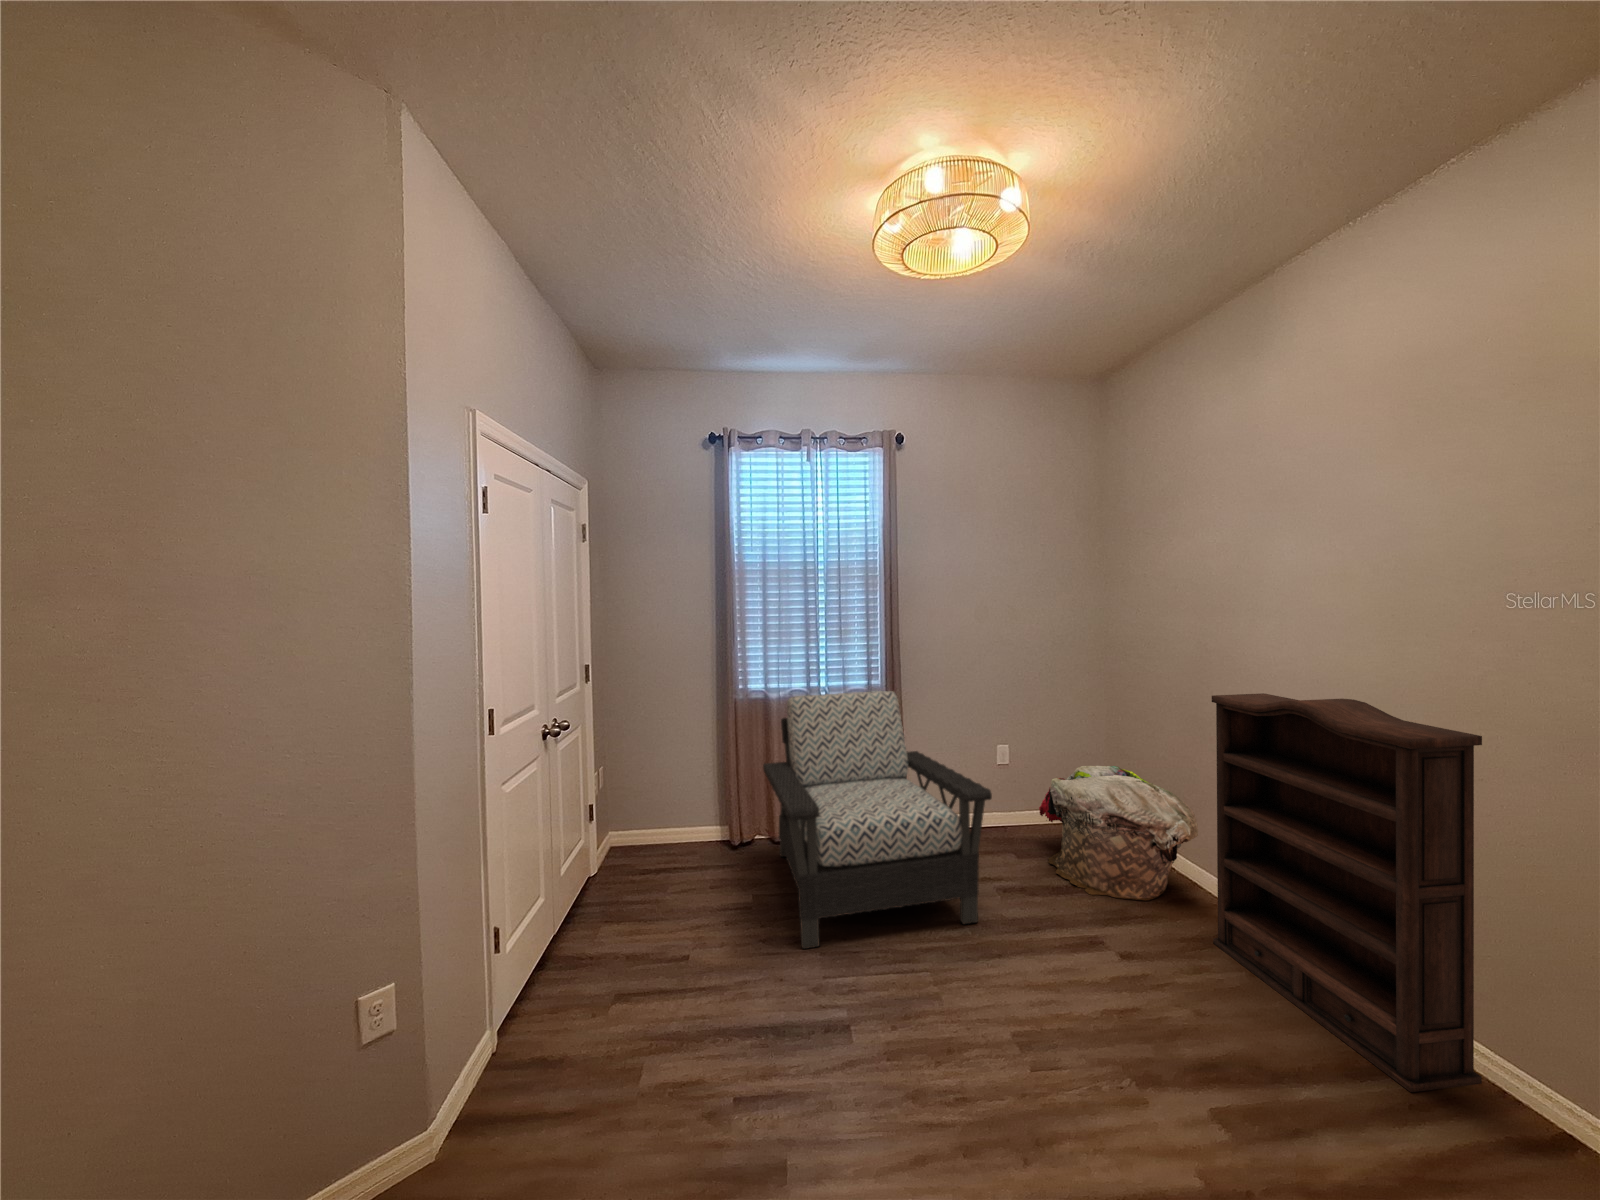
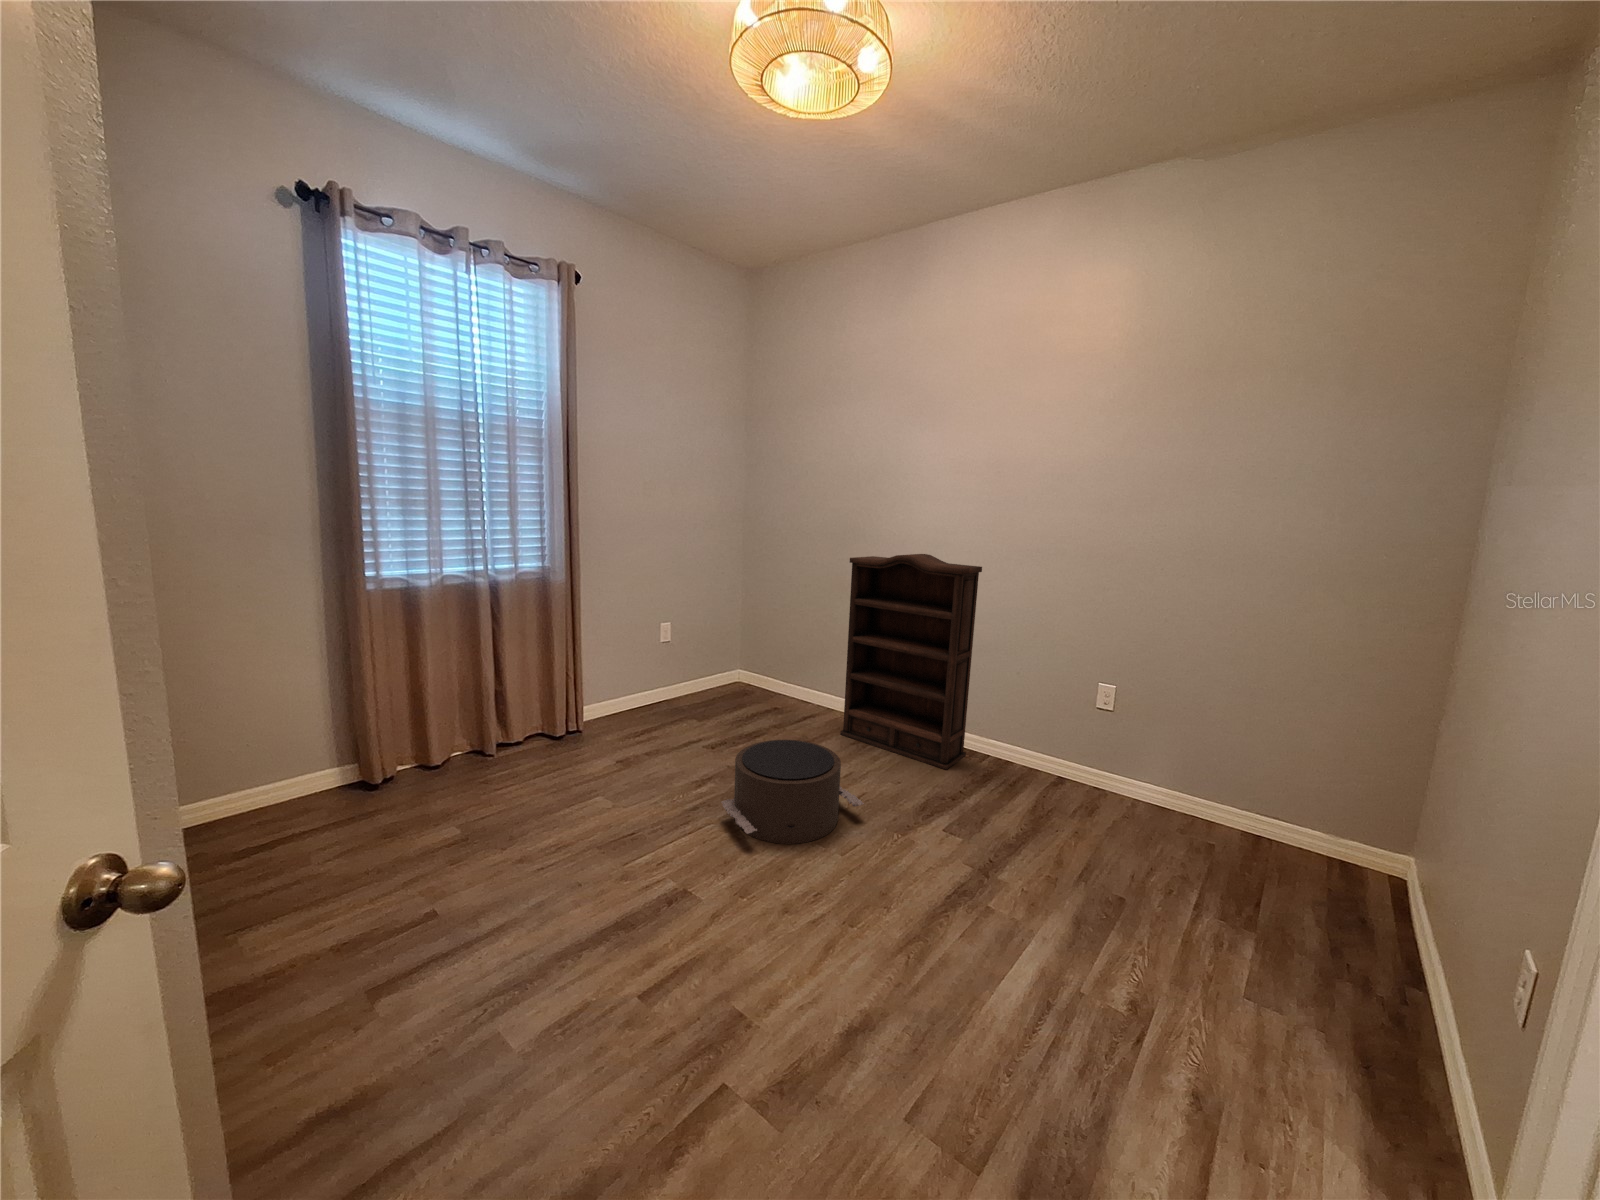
armchair: present [763,691,992,949] -> none [425,572,708,839]
laundry basket: present [1039,766,1198,900] -> none [706,627,824,729]
pouf: none [969,923,1171,1102] -> present [721,740,864,844]

